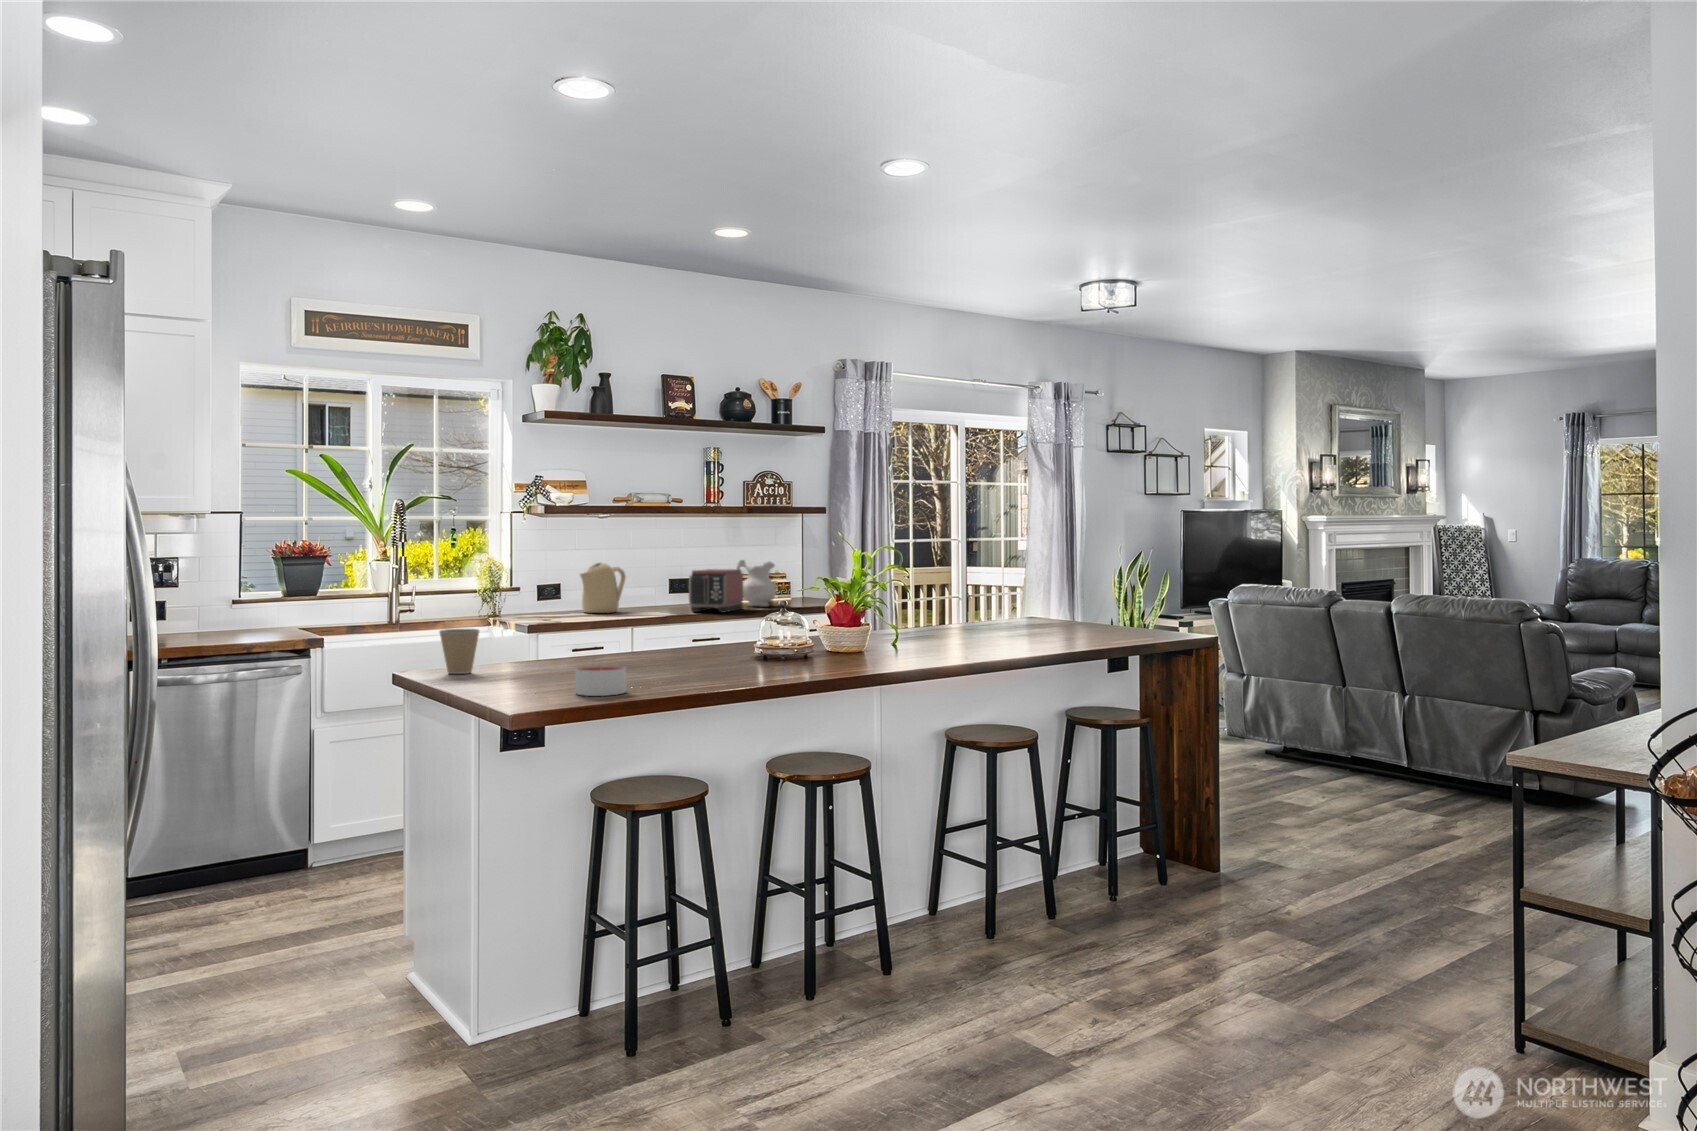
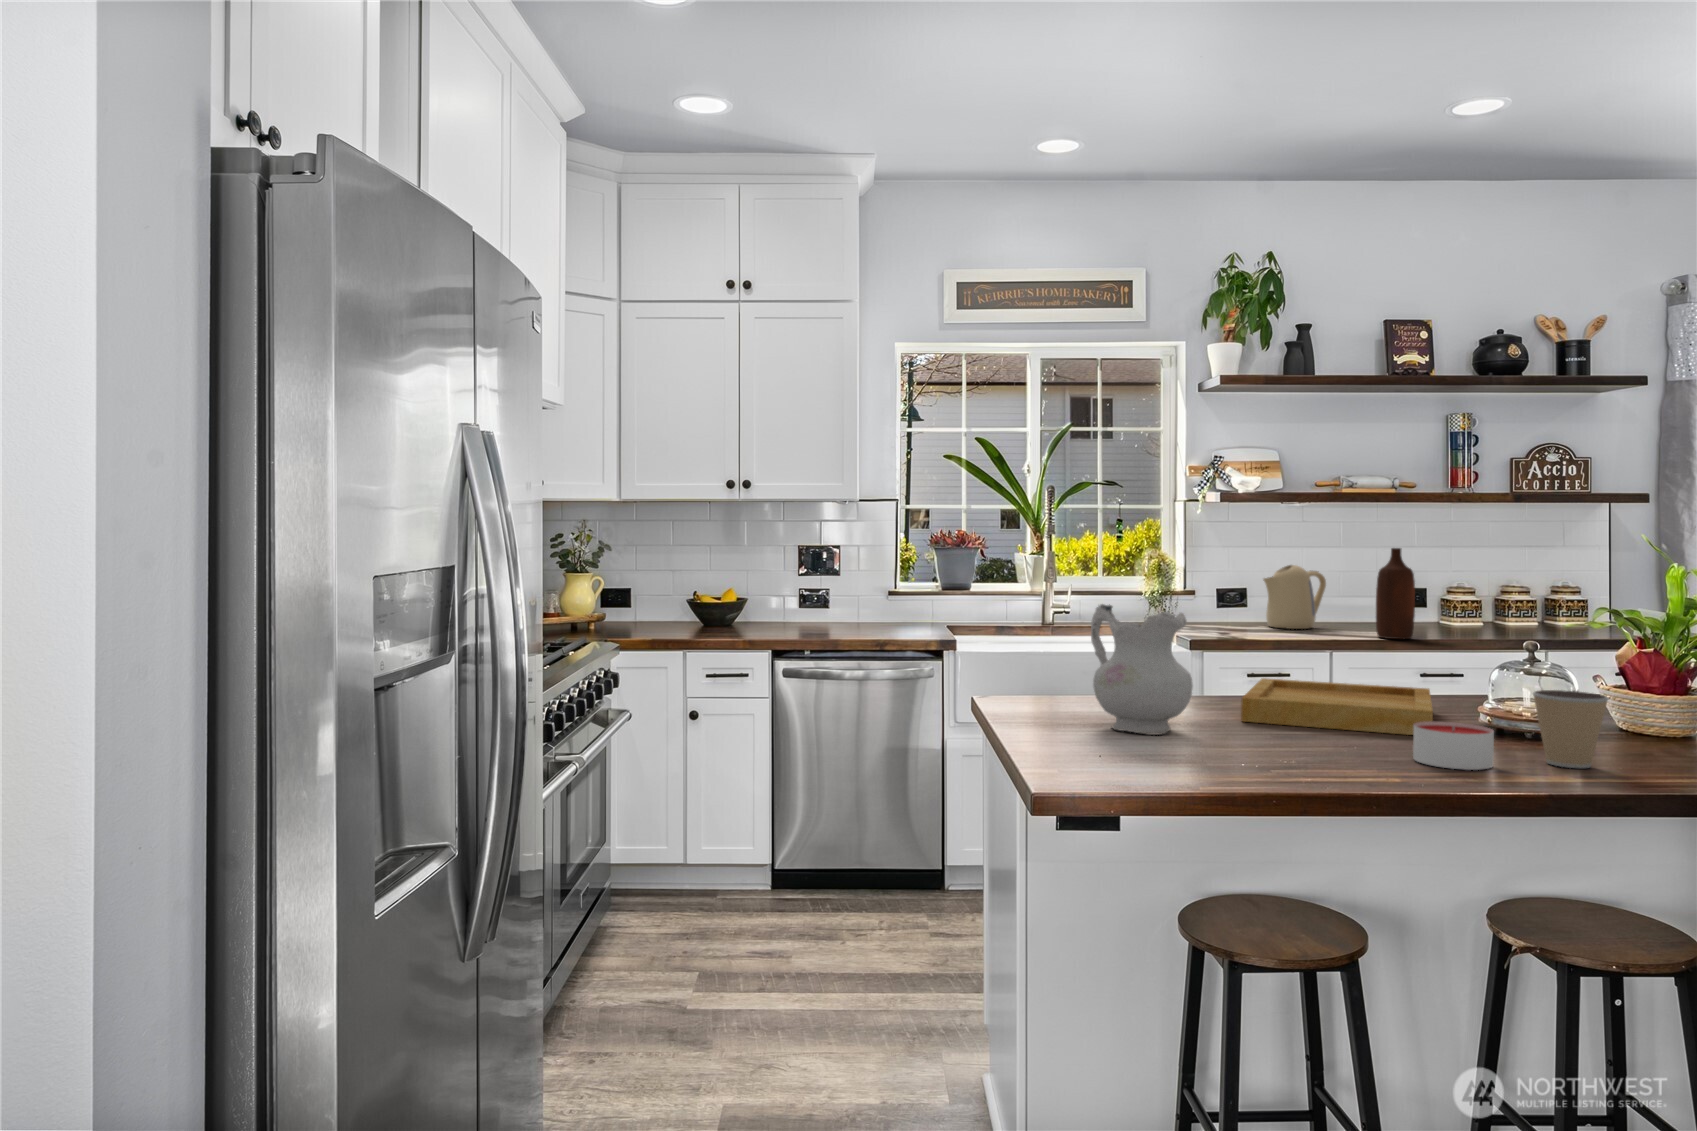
bottle: none [663,548,690,616] -> present [1376,548,1415,639]
ceramic pitcher: present [736,560,776,606] -> present [1091,604,1193,735]
toaster: present [689,569,743,612] -> none [1415,576,1503,637]
coffee cup: present [440,629,480,674] -> present [1533,690,1609,768]
tray: none [608,638,727,667] -> present [1241,678,1433,735]
candle: present [575,665,626,696] -> present [1413,722,1494,770]

